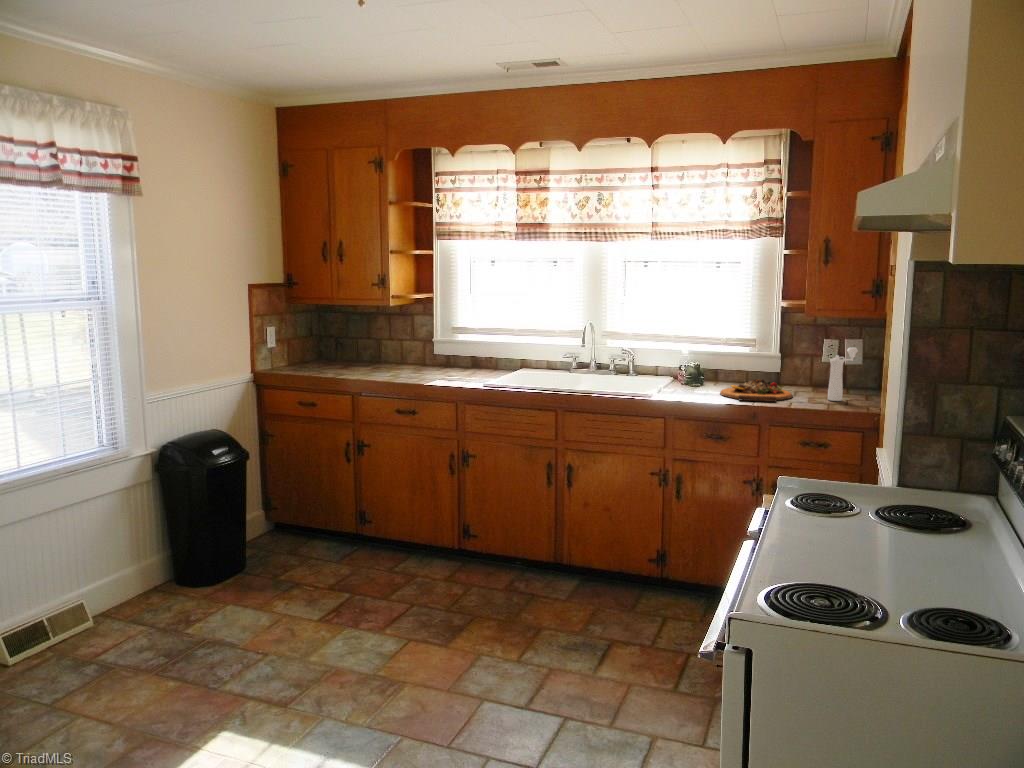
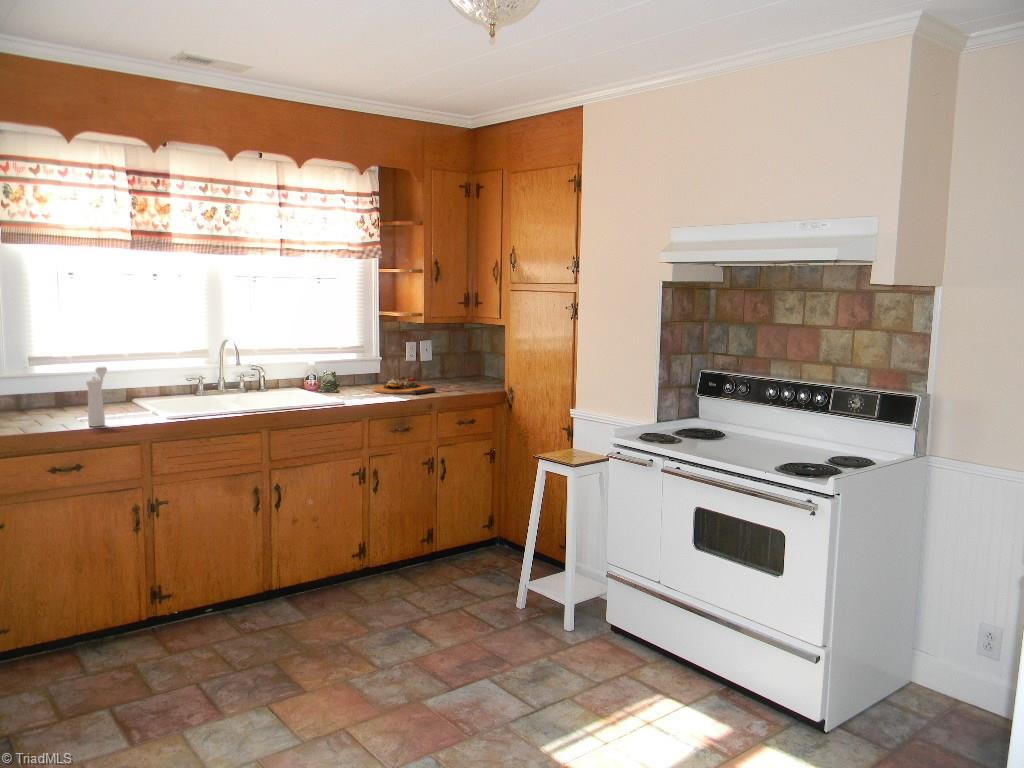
pepper mill: present [828,348,858,401] -> present [86,367,107,426]

